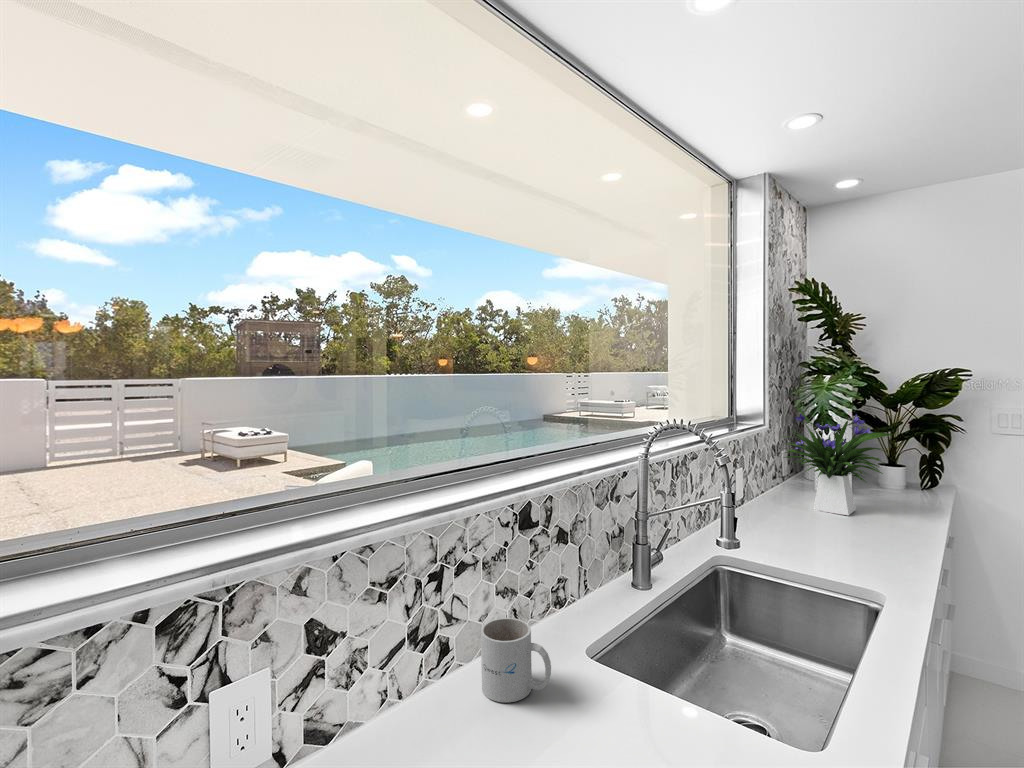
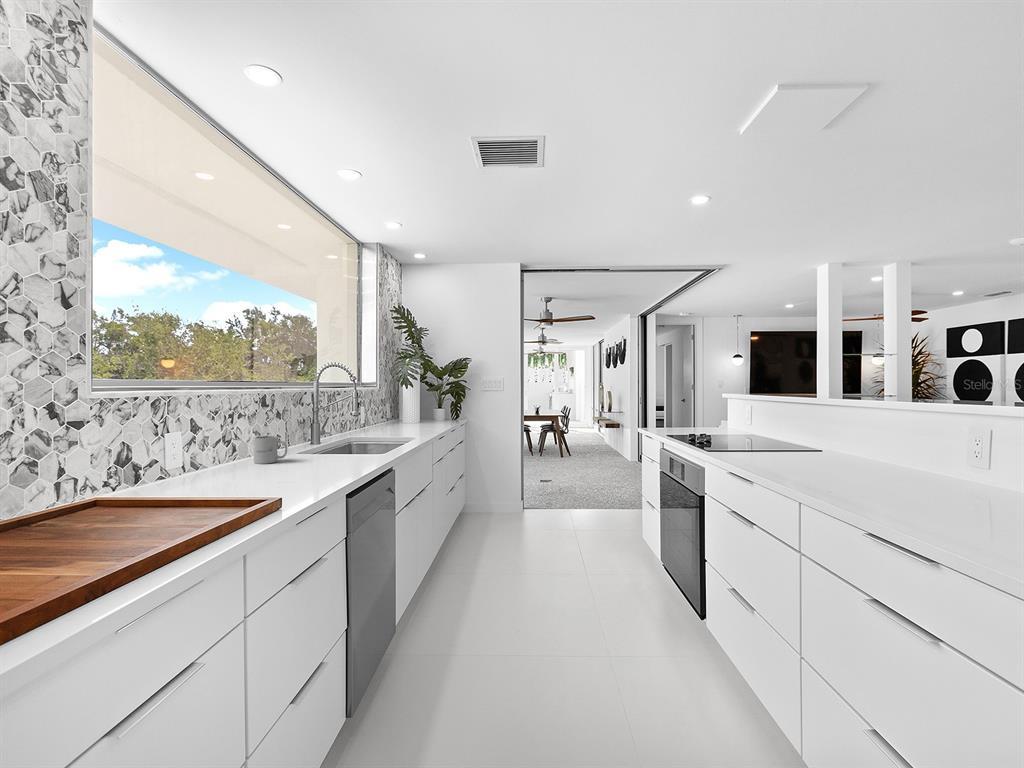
flower arrangement: present [783,407,893,515] -> none [383,372,434,426]

